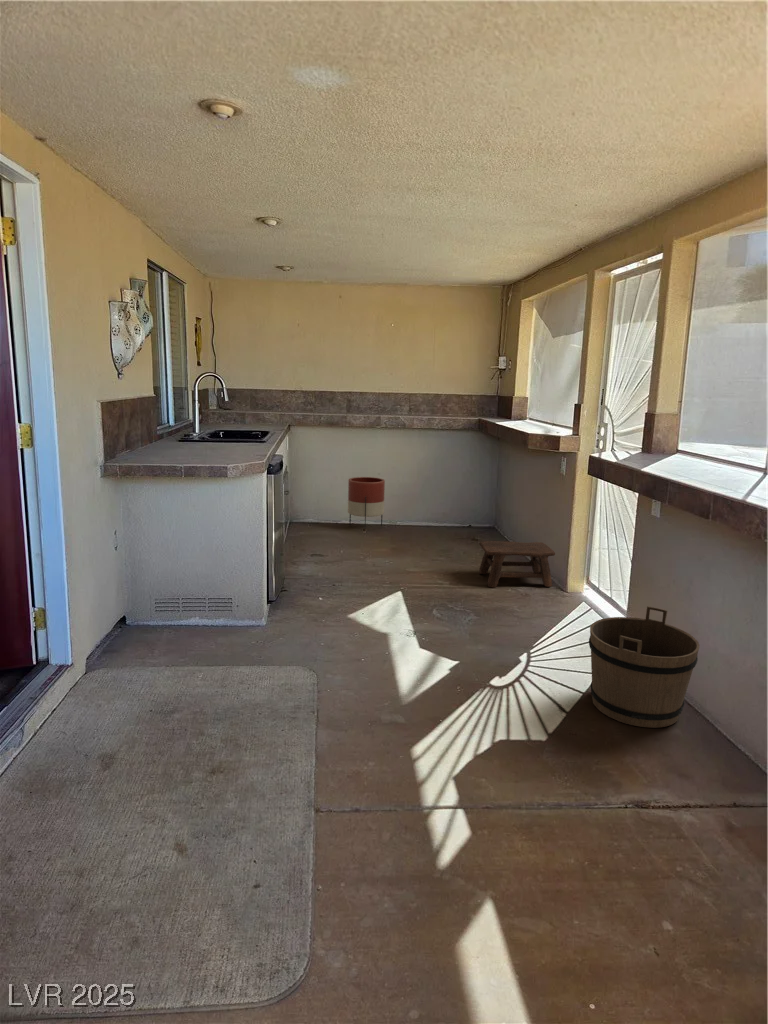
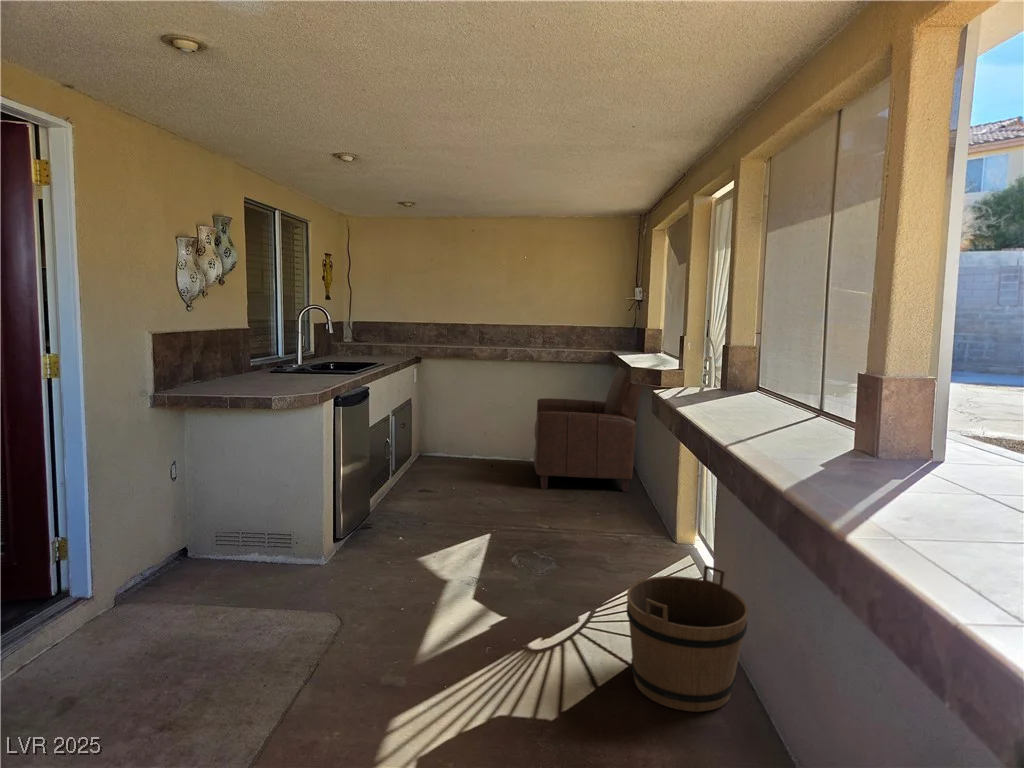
chair: none [407,427,519,549] -> present [534,367,642,492]
planter: present [348,477,385,529] -> none [473,411,512,469]
stool: present [479,541,555,588] -> none [585,483,665,536]

